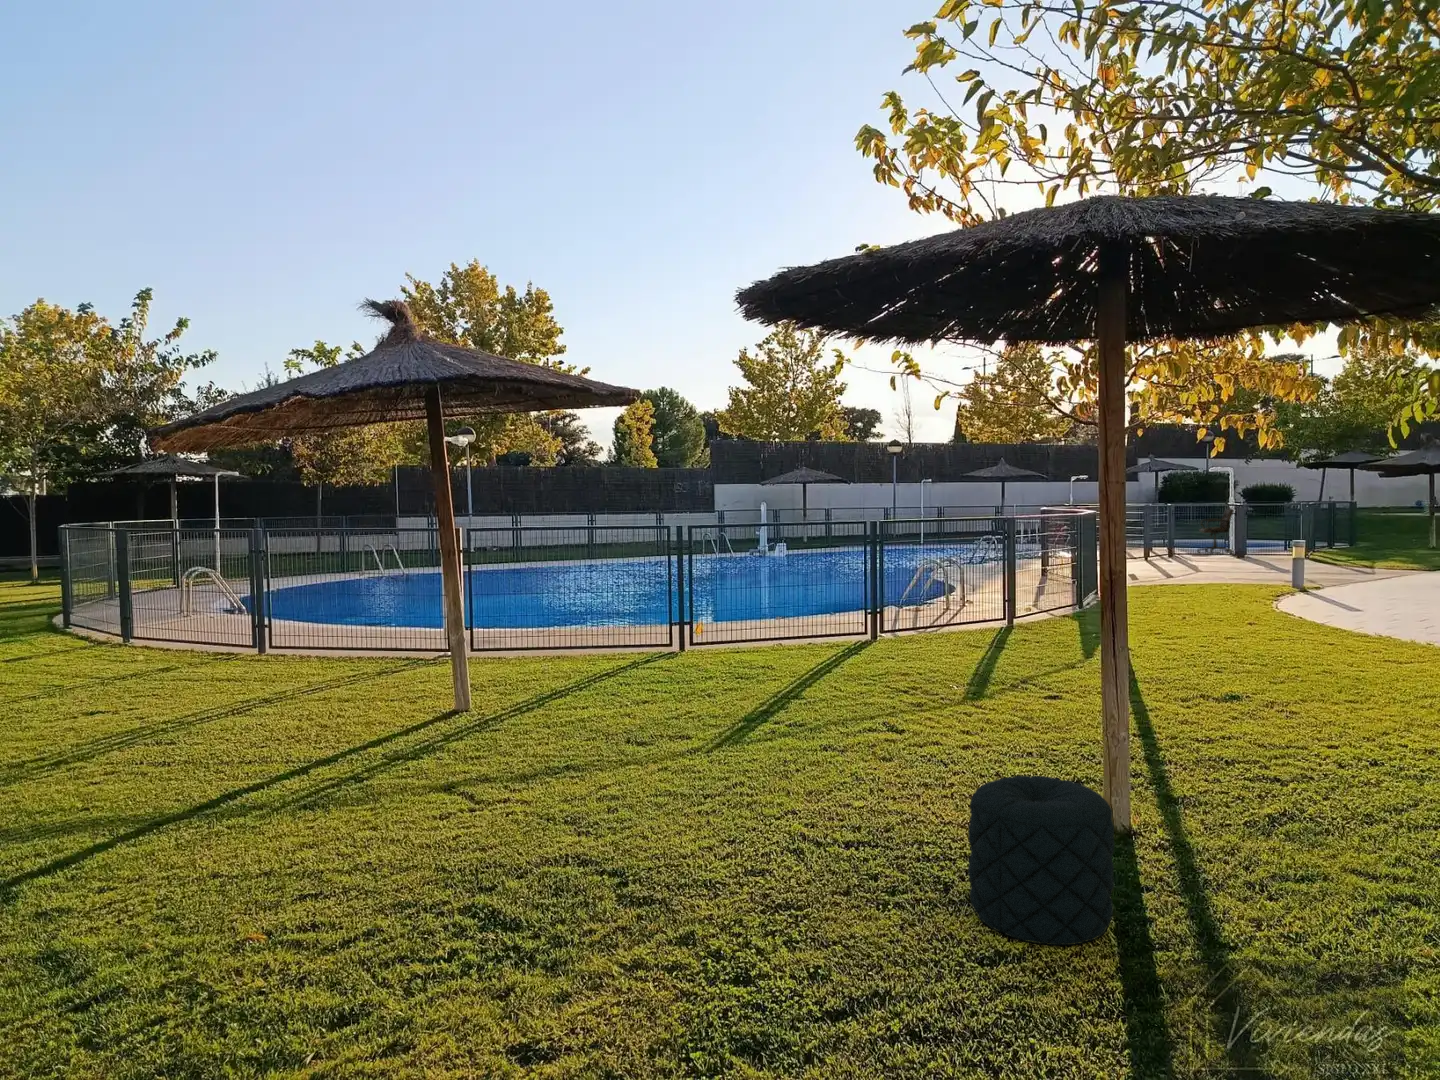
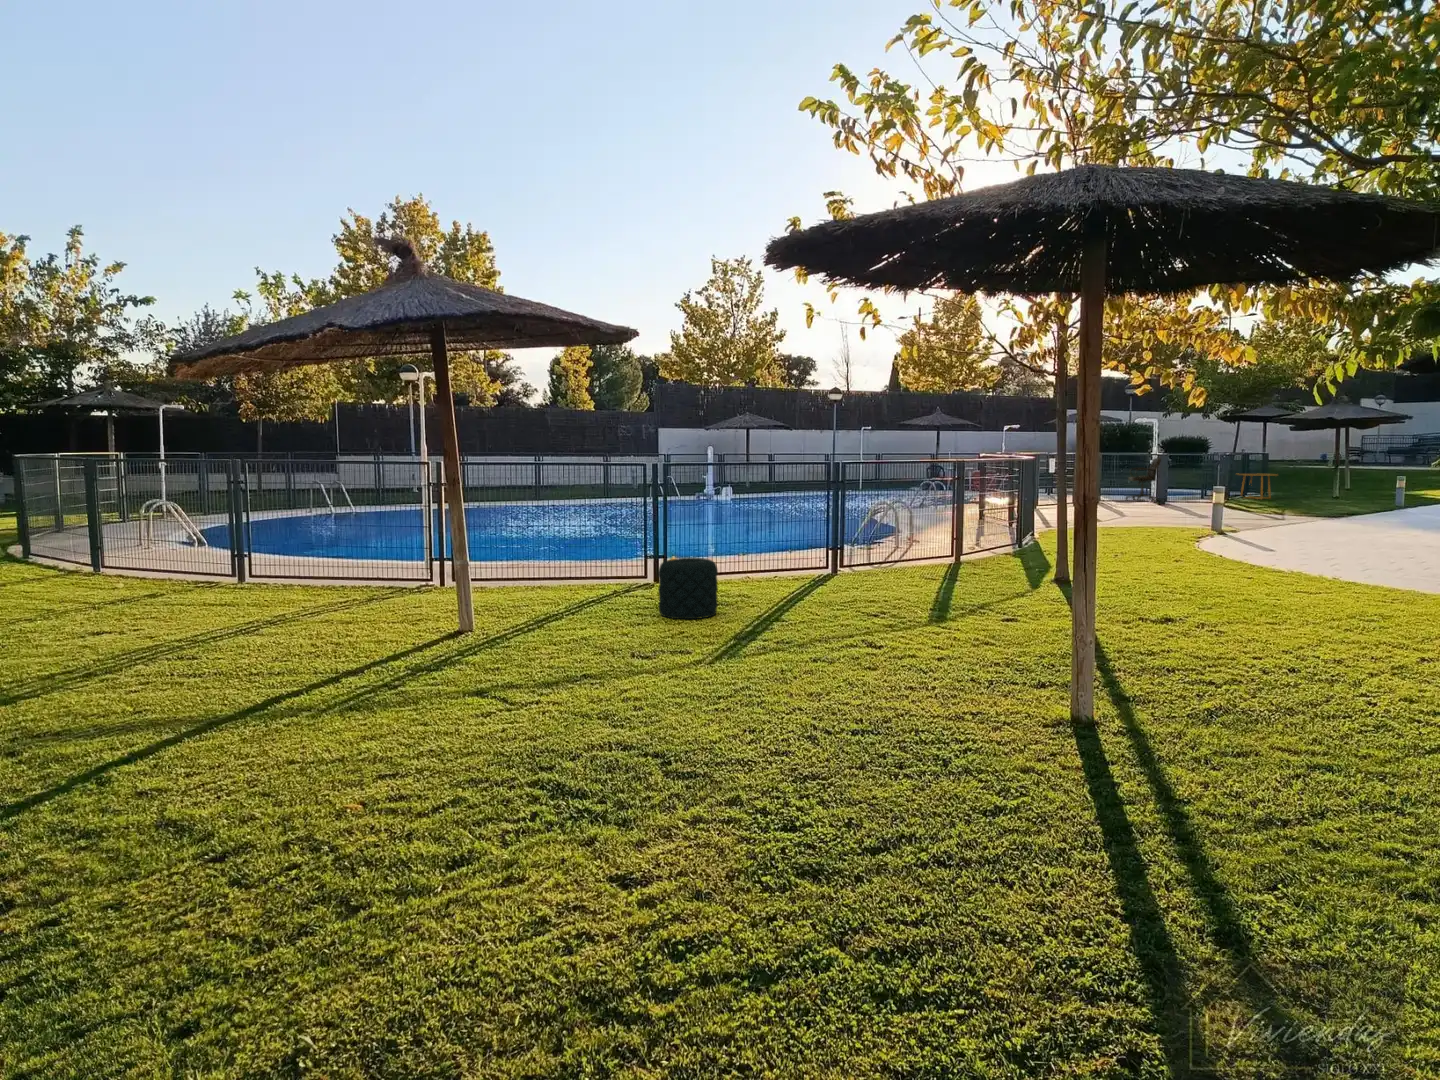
round table: none [1317,522,1365,550] -> present [1238,473,1277,499]
pouf: present [968,776,1114,945] -> present [658,558,718,619]

